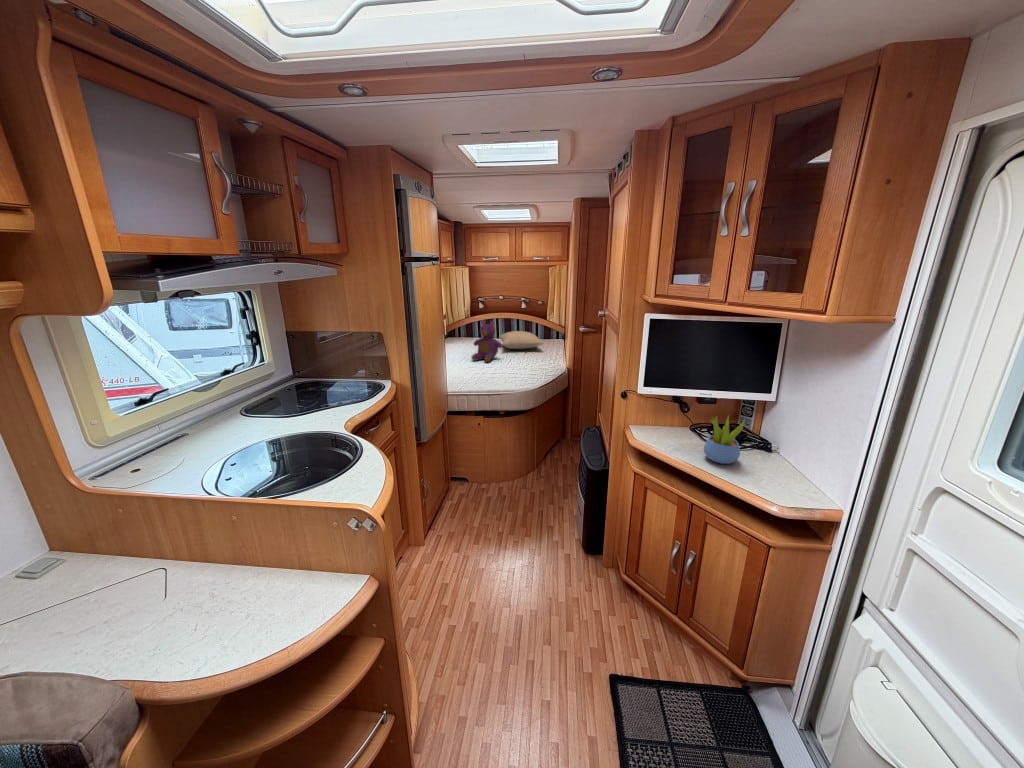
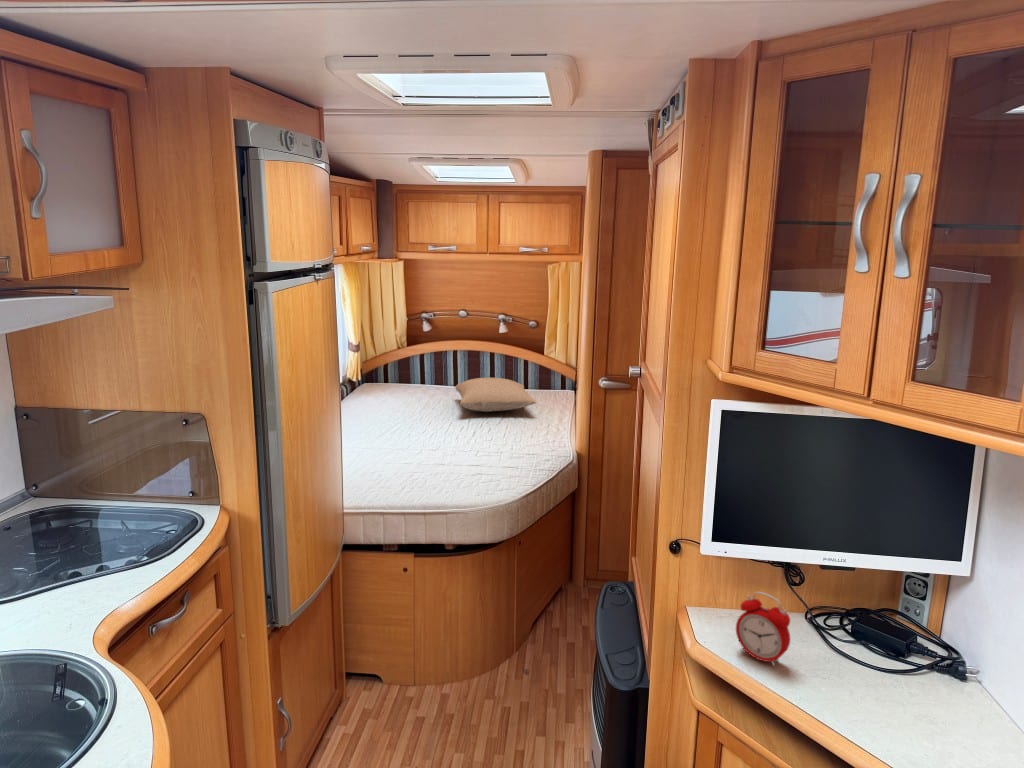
teddy bear: present [472,320,502,362] -> none [400,362,458,440]
alarm clock: none [655,410,683,446] -> present [736,592,790,666]
succulent plant: present [704,416,745,464] -> none [833,612,915,717]

